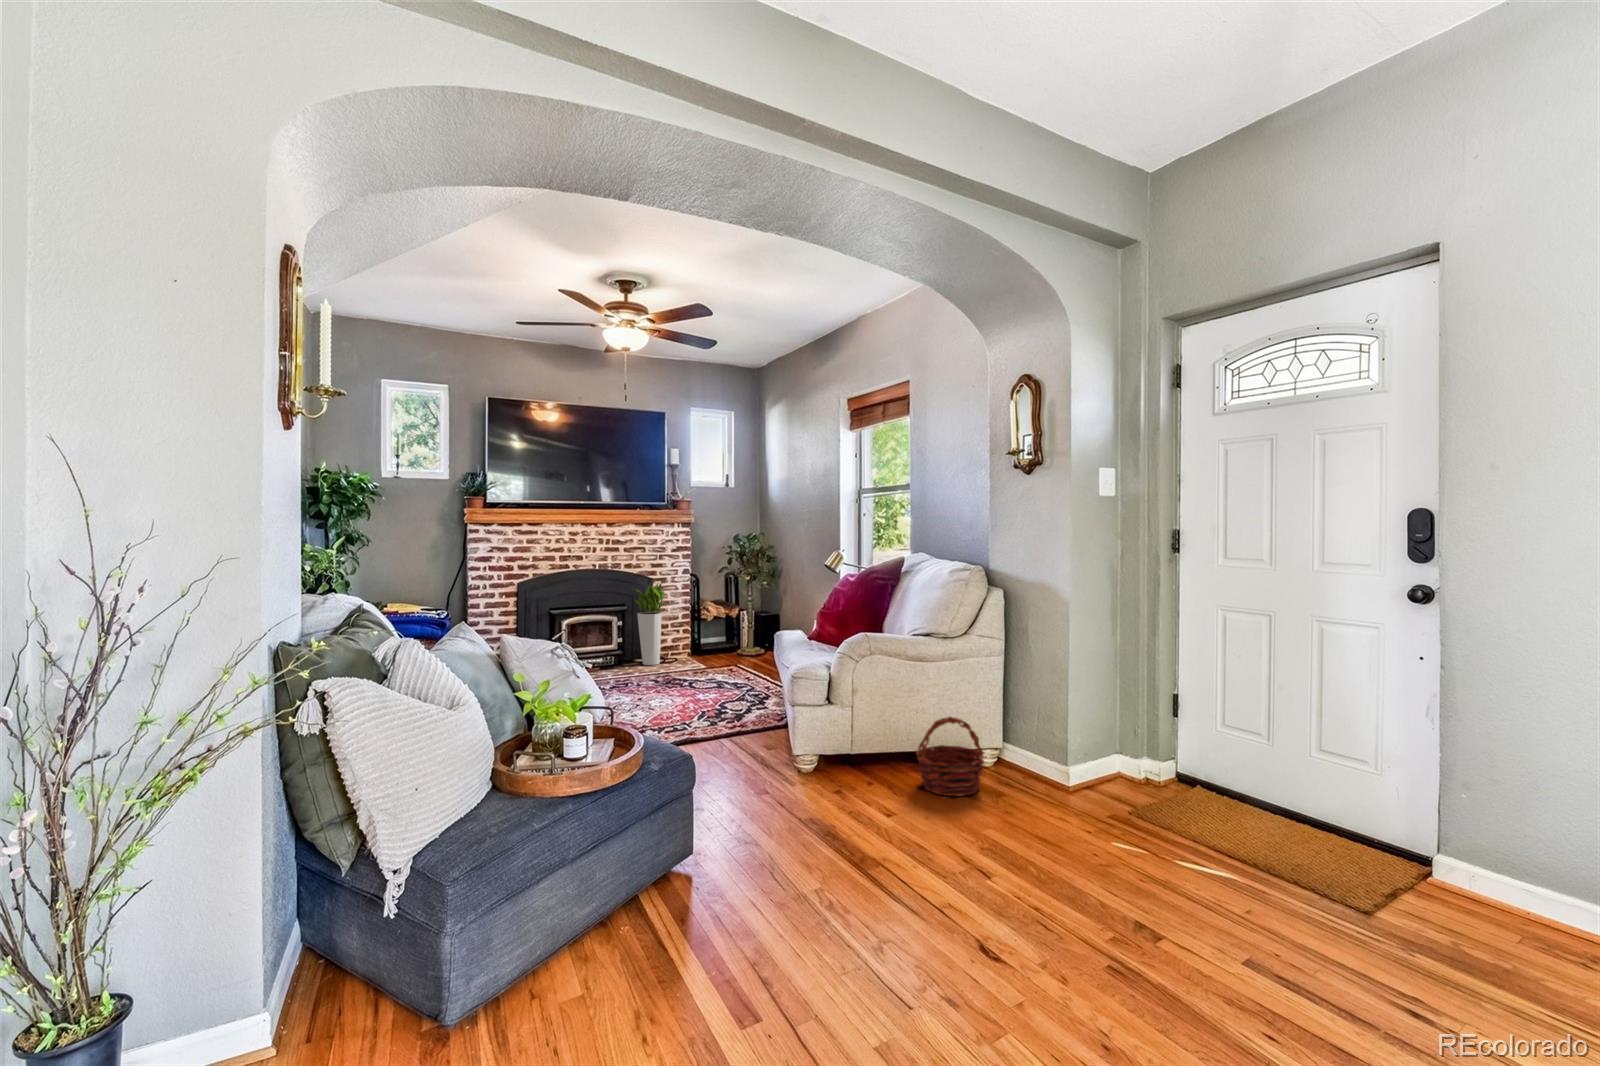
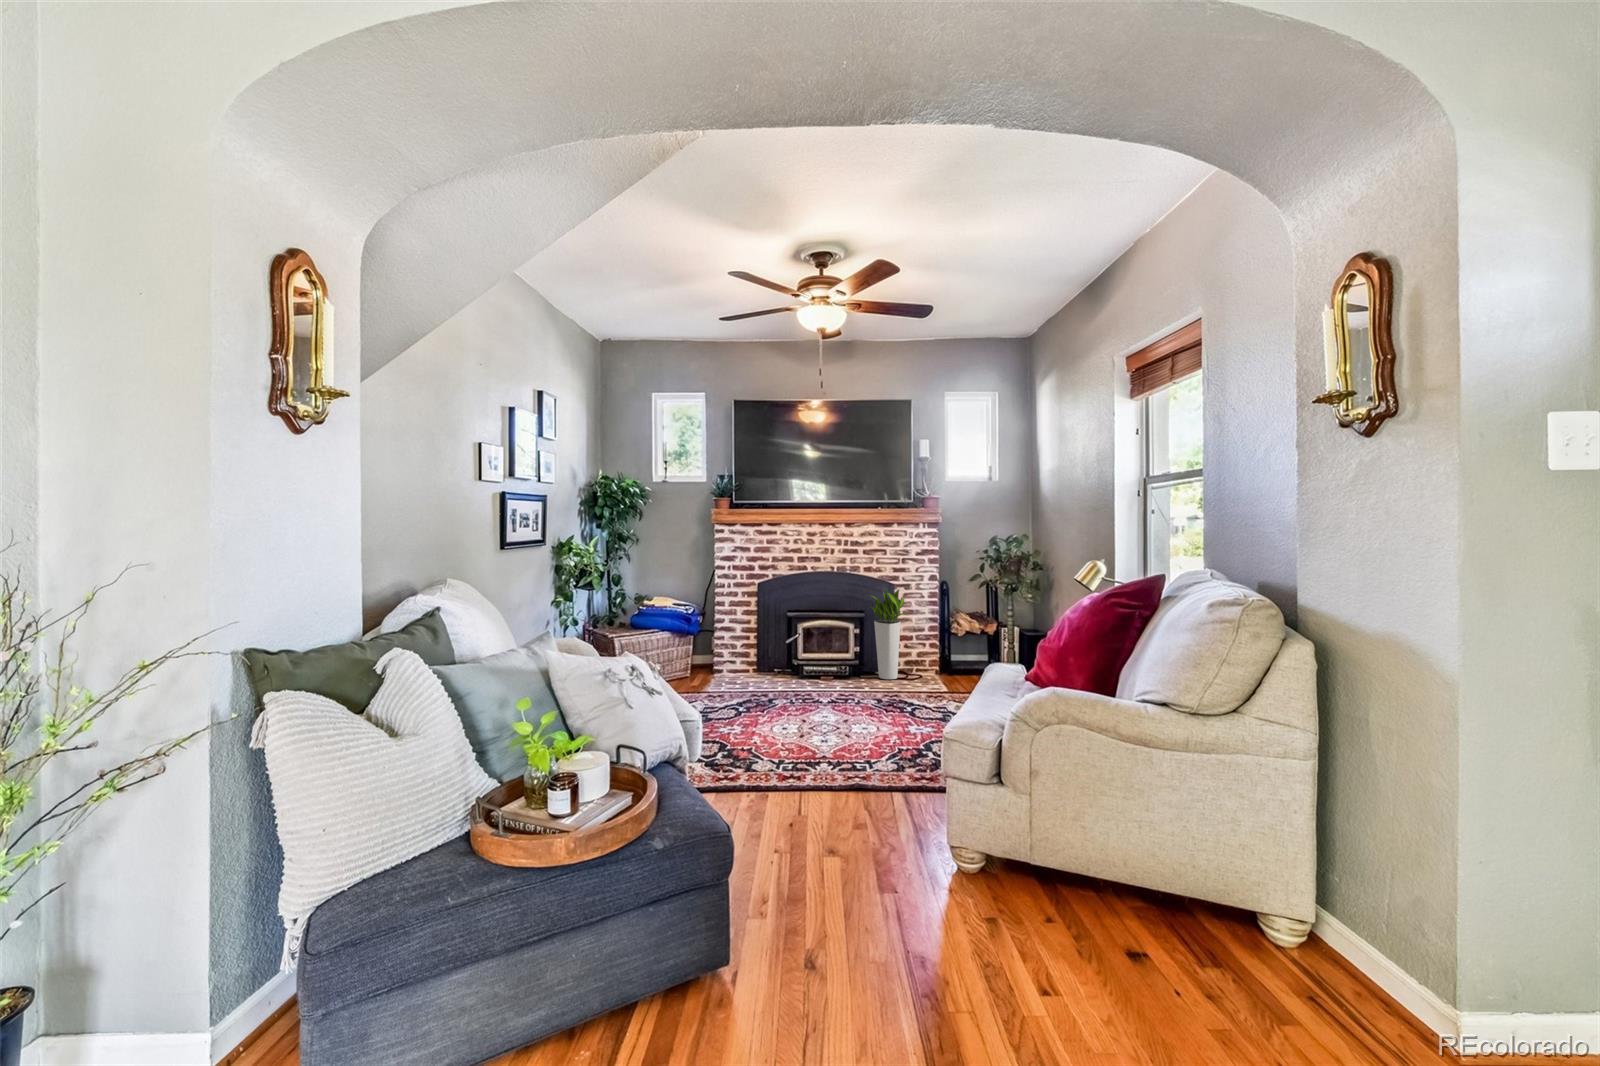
basket: present [916,717,984,796] -> none [1125,849,1258,998]

